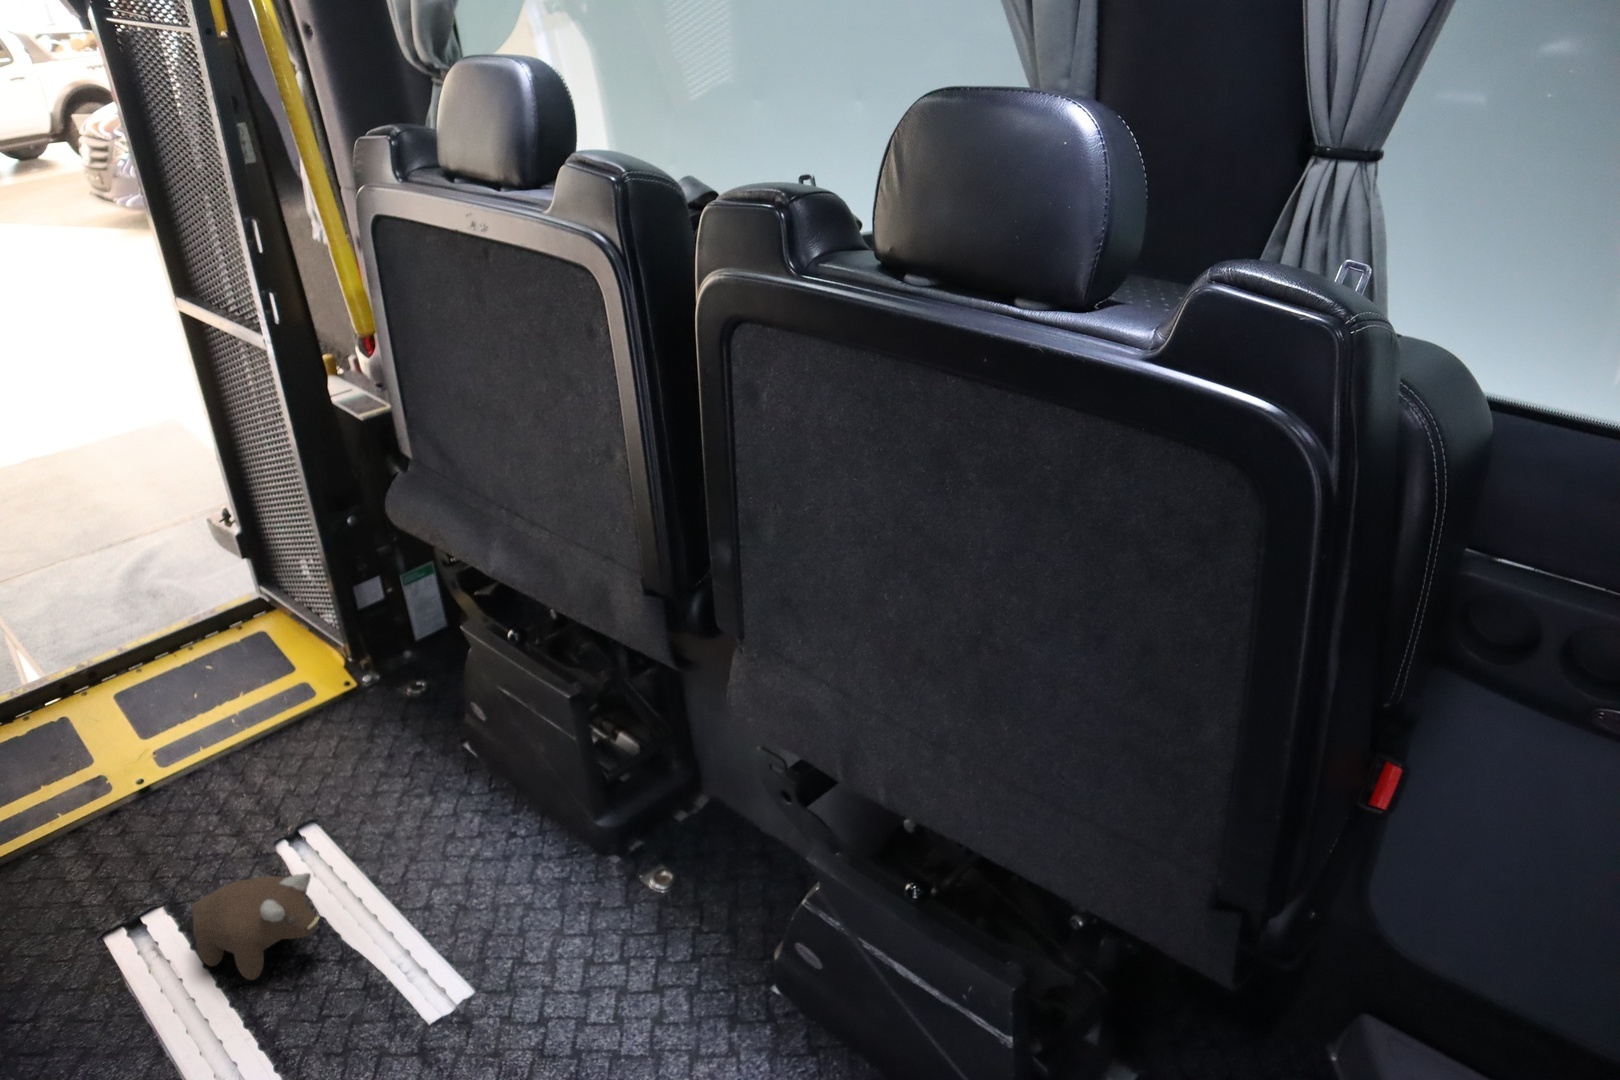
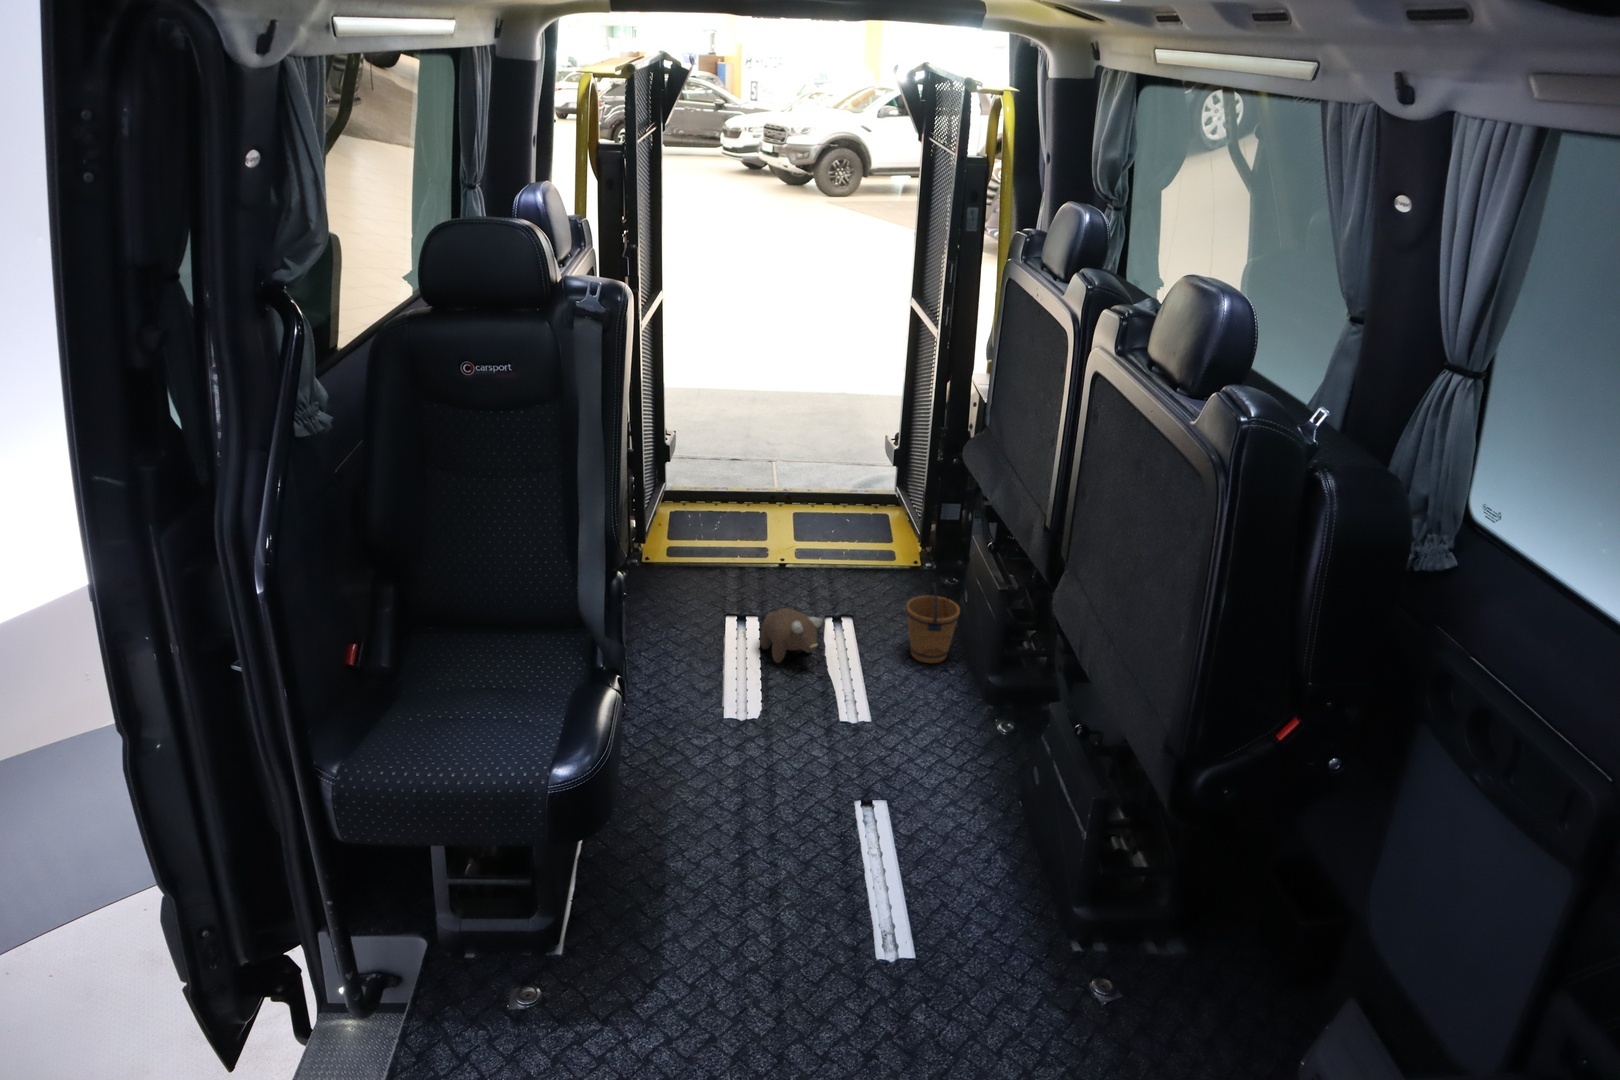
bucket: none [422,725,509,844] -> present [906,583,960,663]

